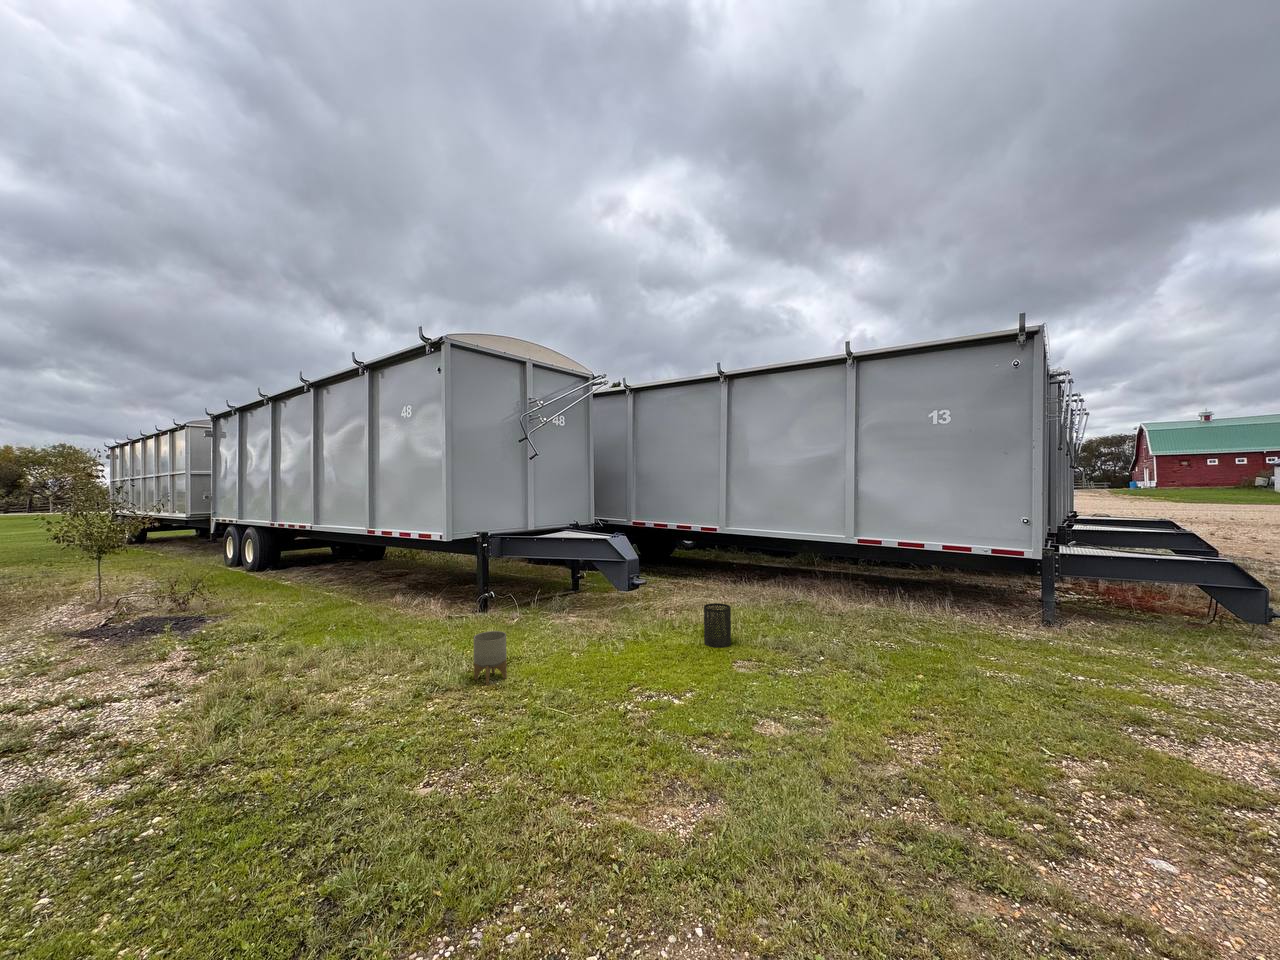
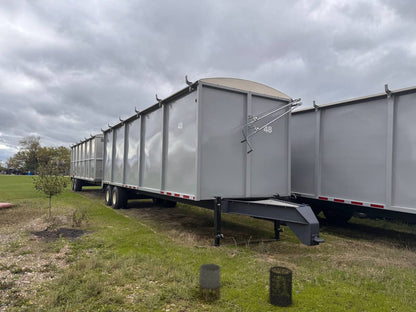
trash can: present [704,603,731,648] -> present [269,266,292,307]

